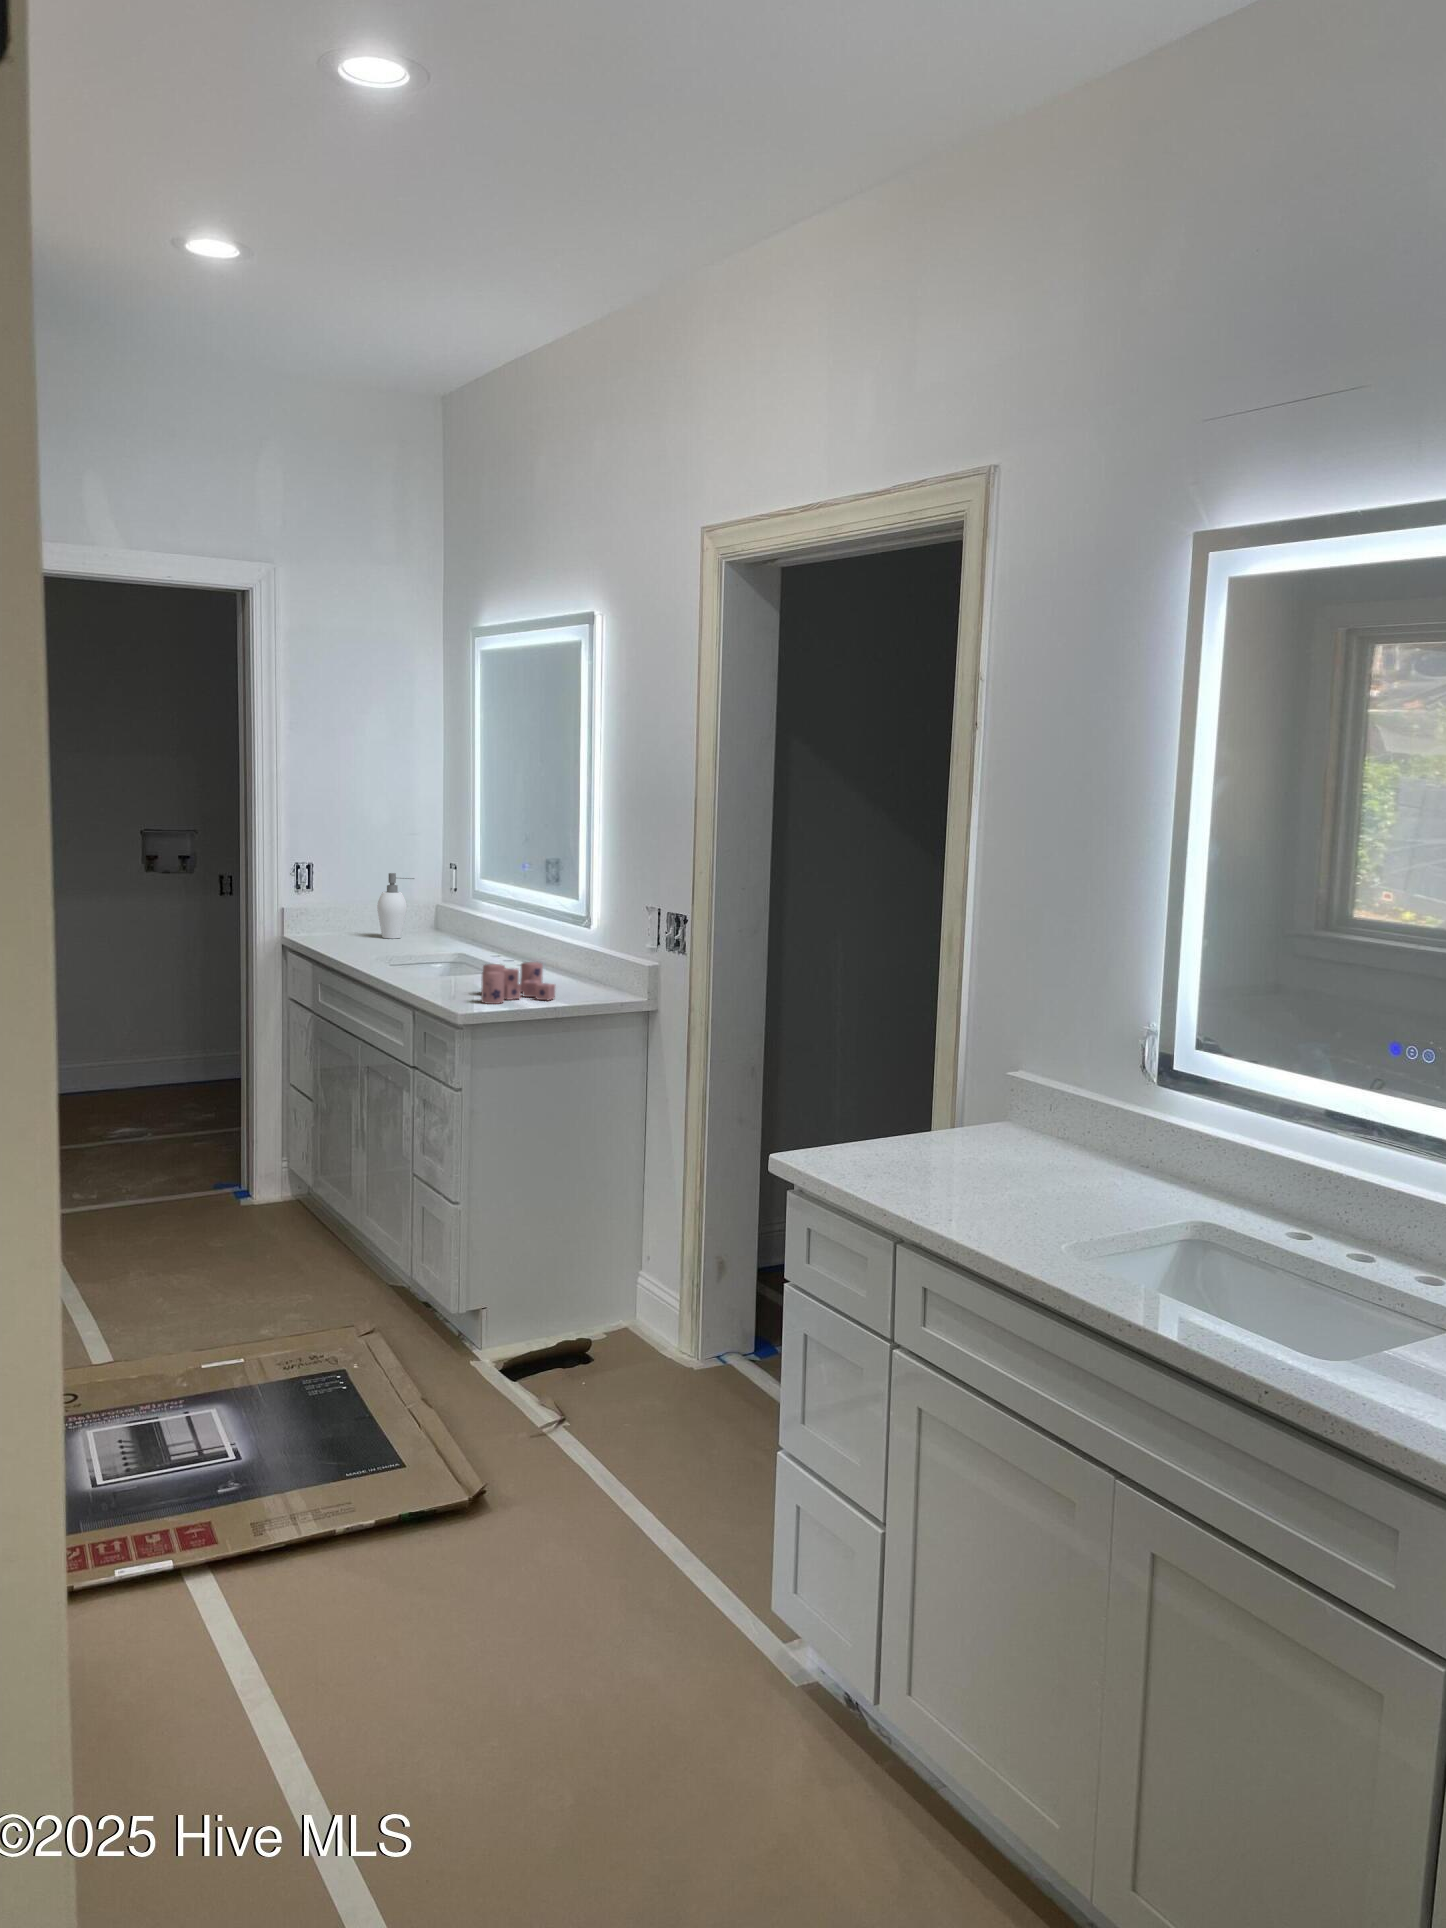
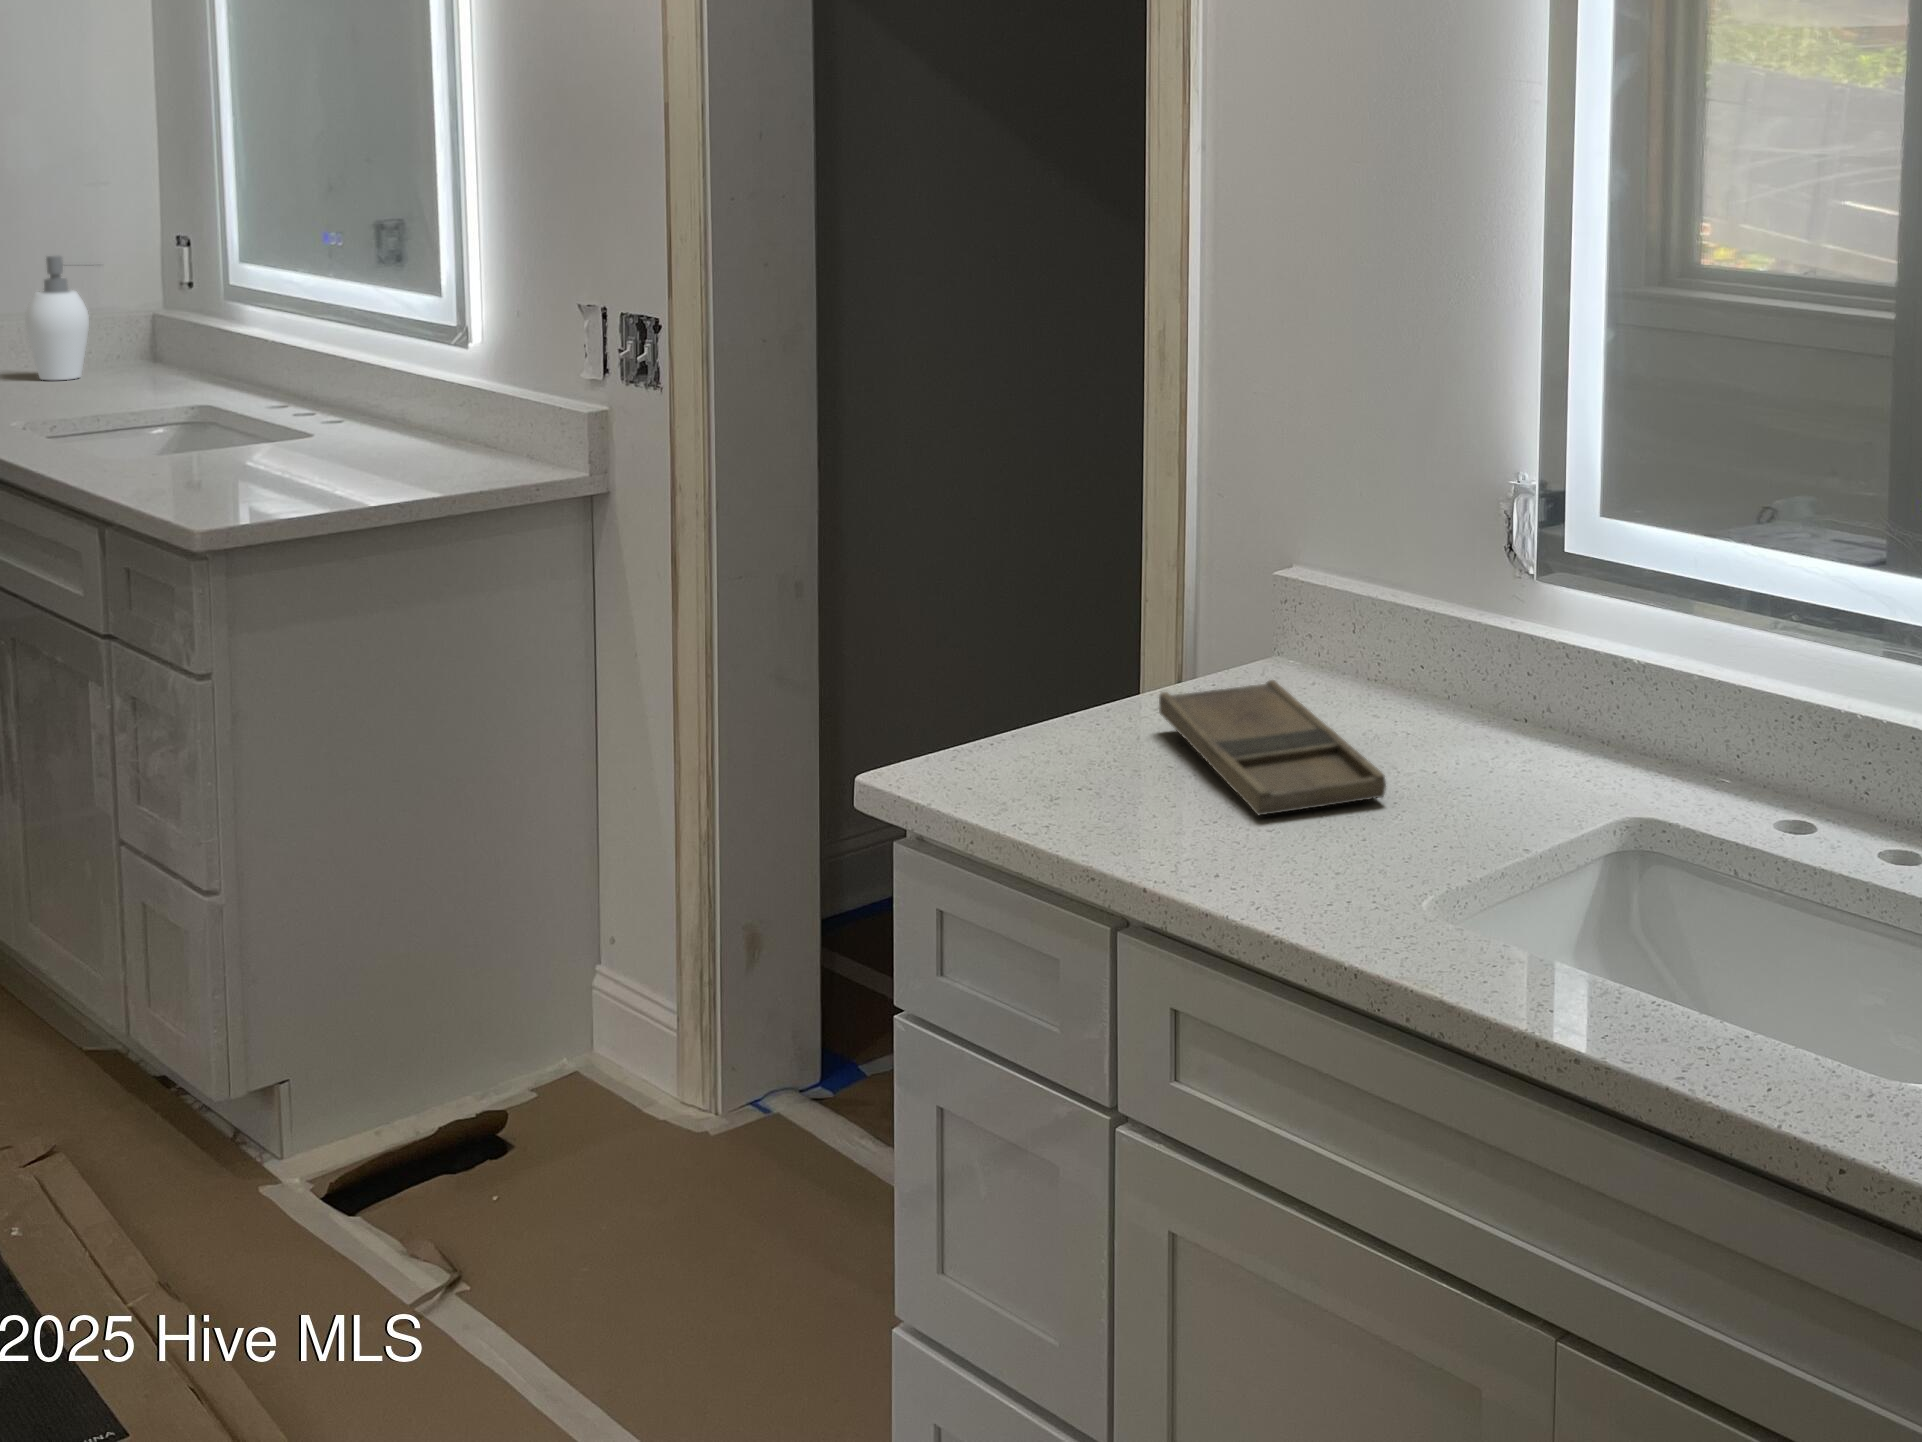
candle: present [481,962,555,1004] -> none [246,416,404,503]
tray: none [935,1129,1055,1196] -> present [1159,680,1386,815]

